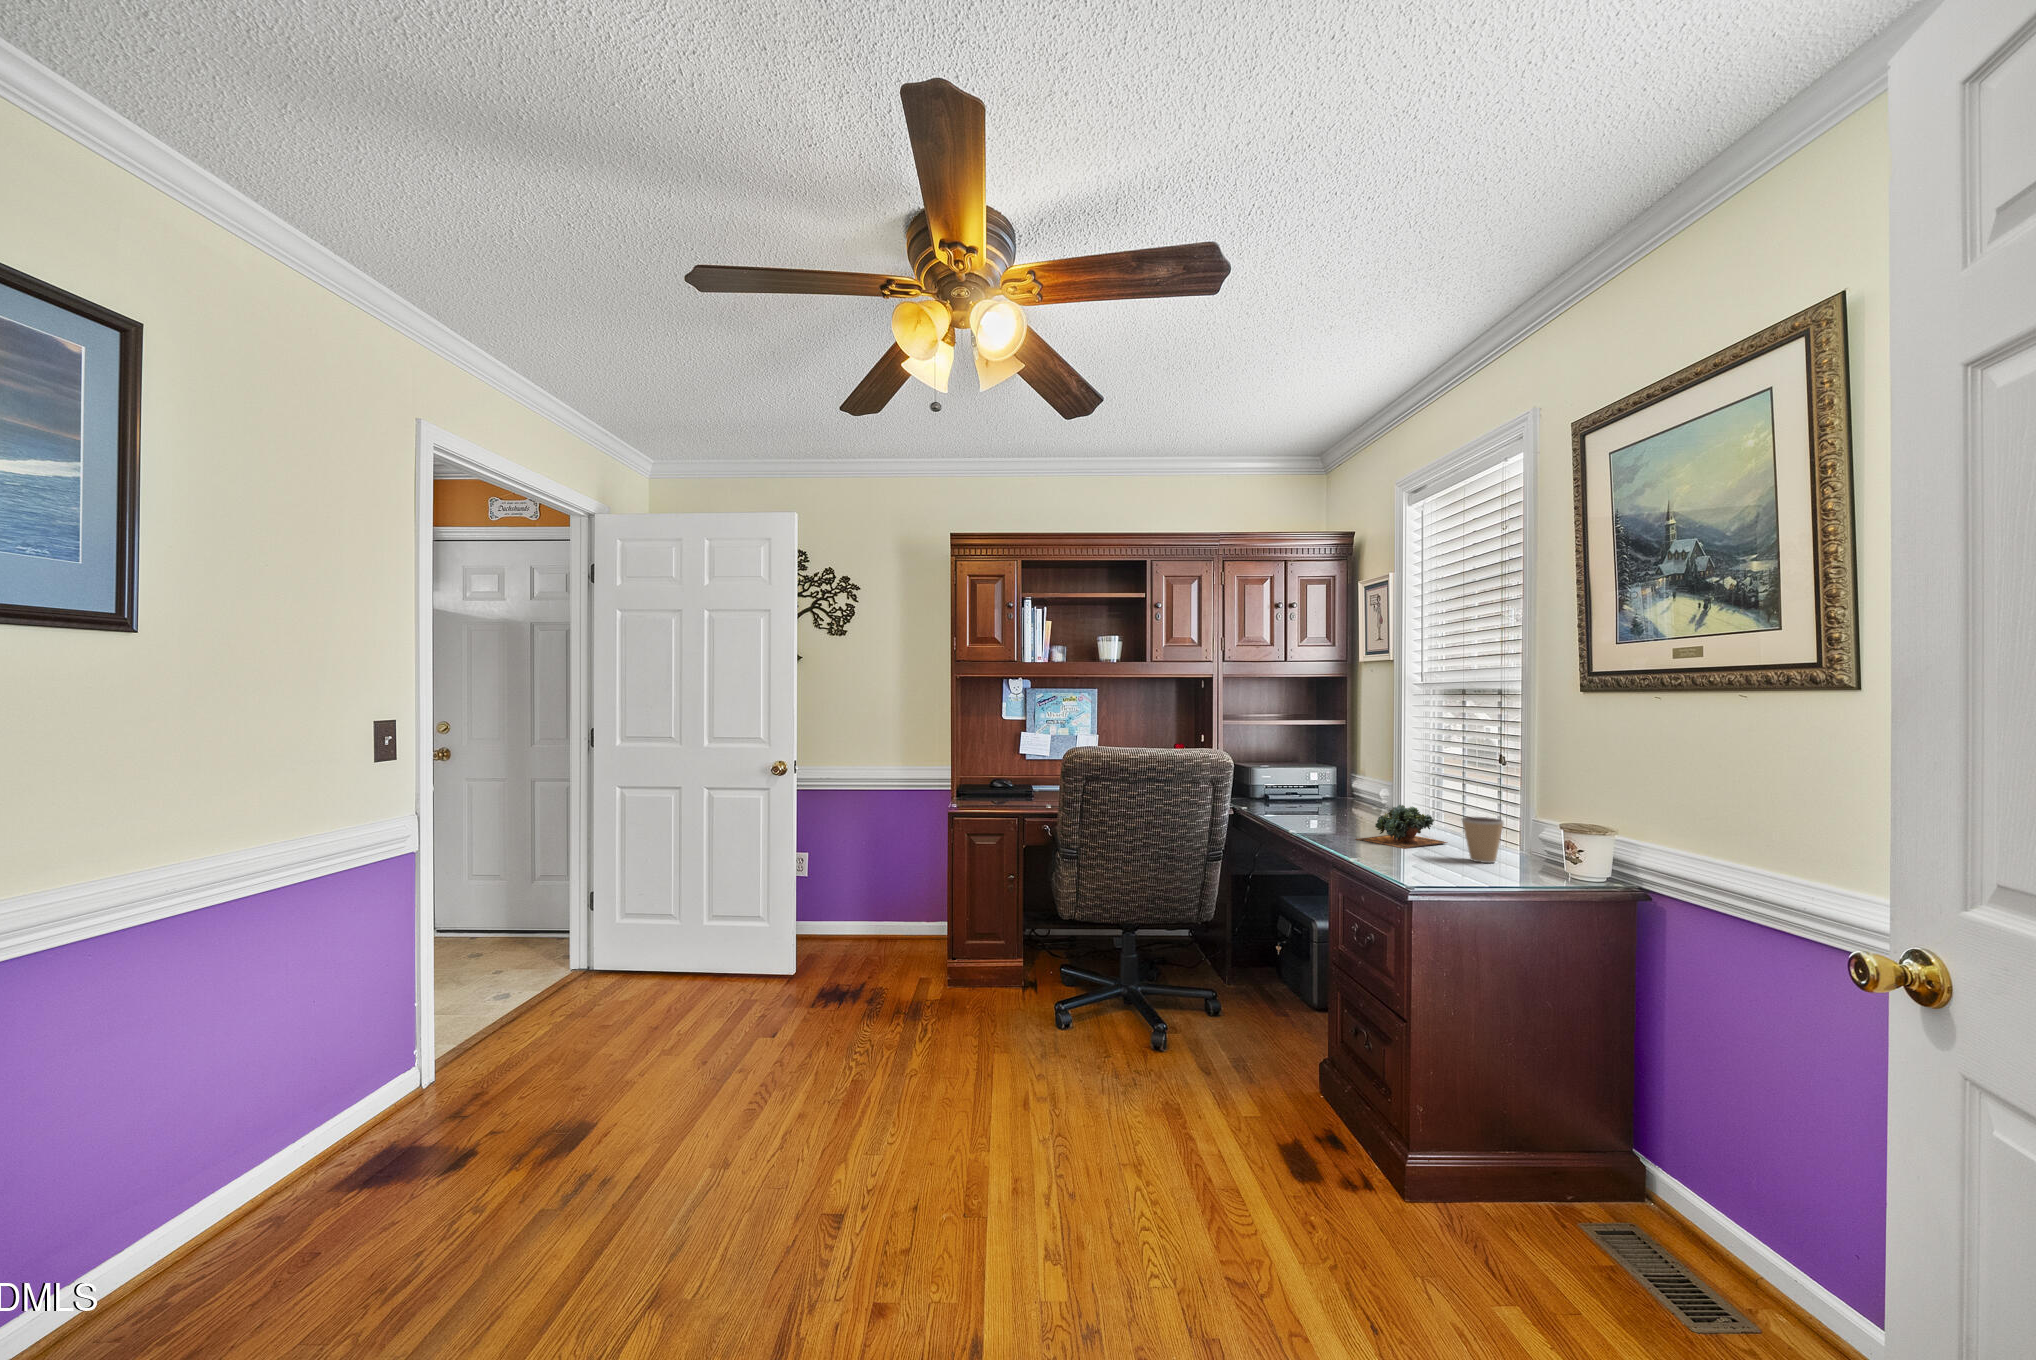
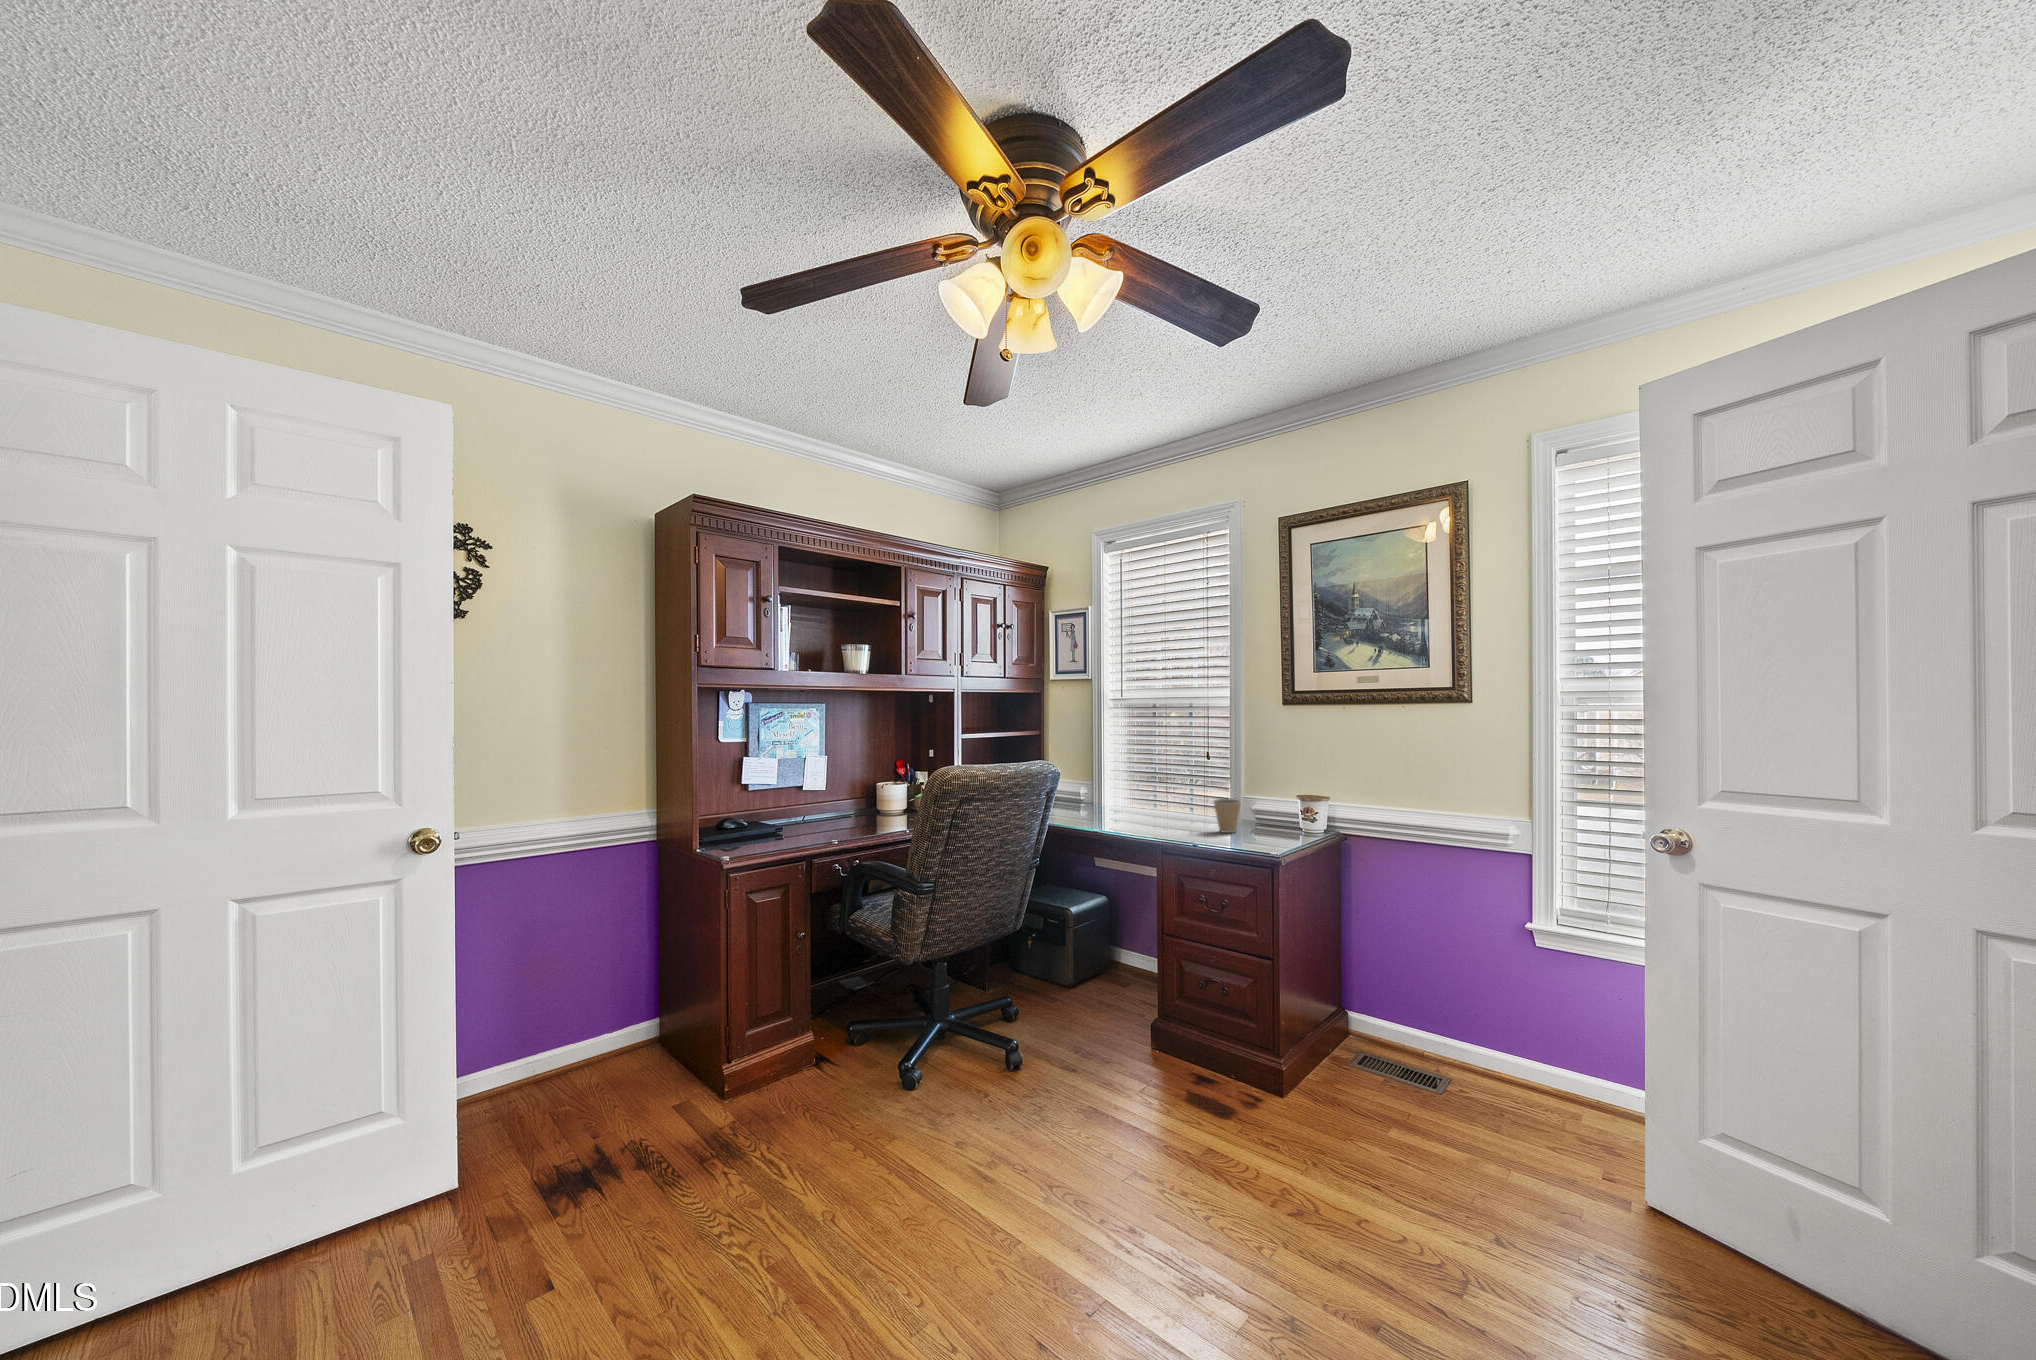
succulent plant: present [1356,805,1447,849] -> none [1125,796,1181,830]

